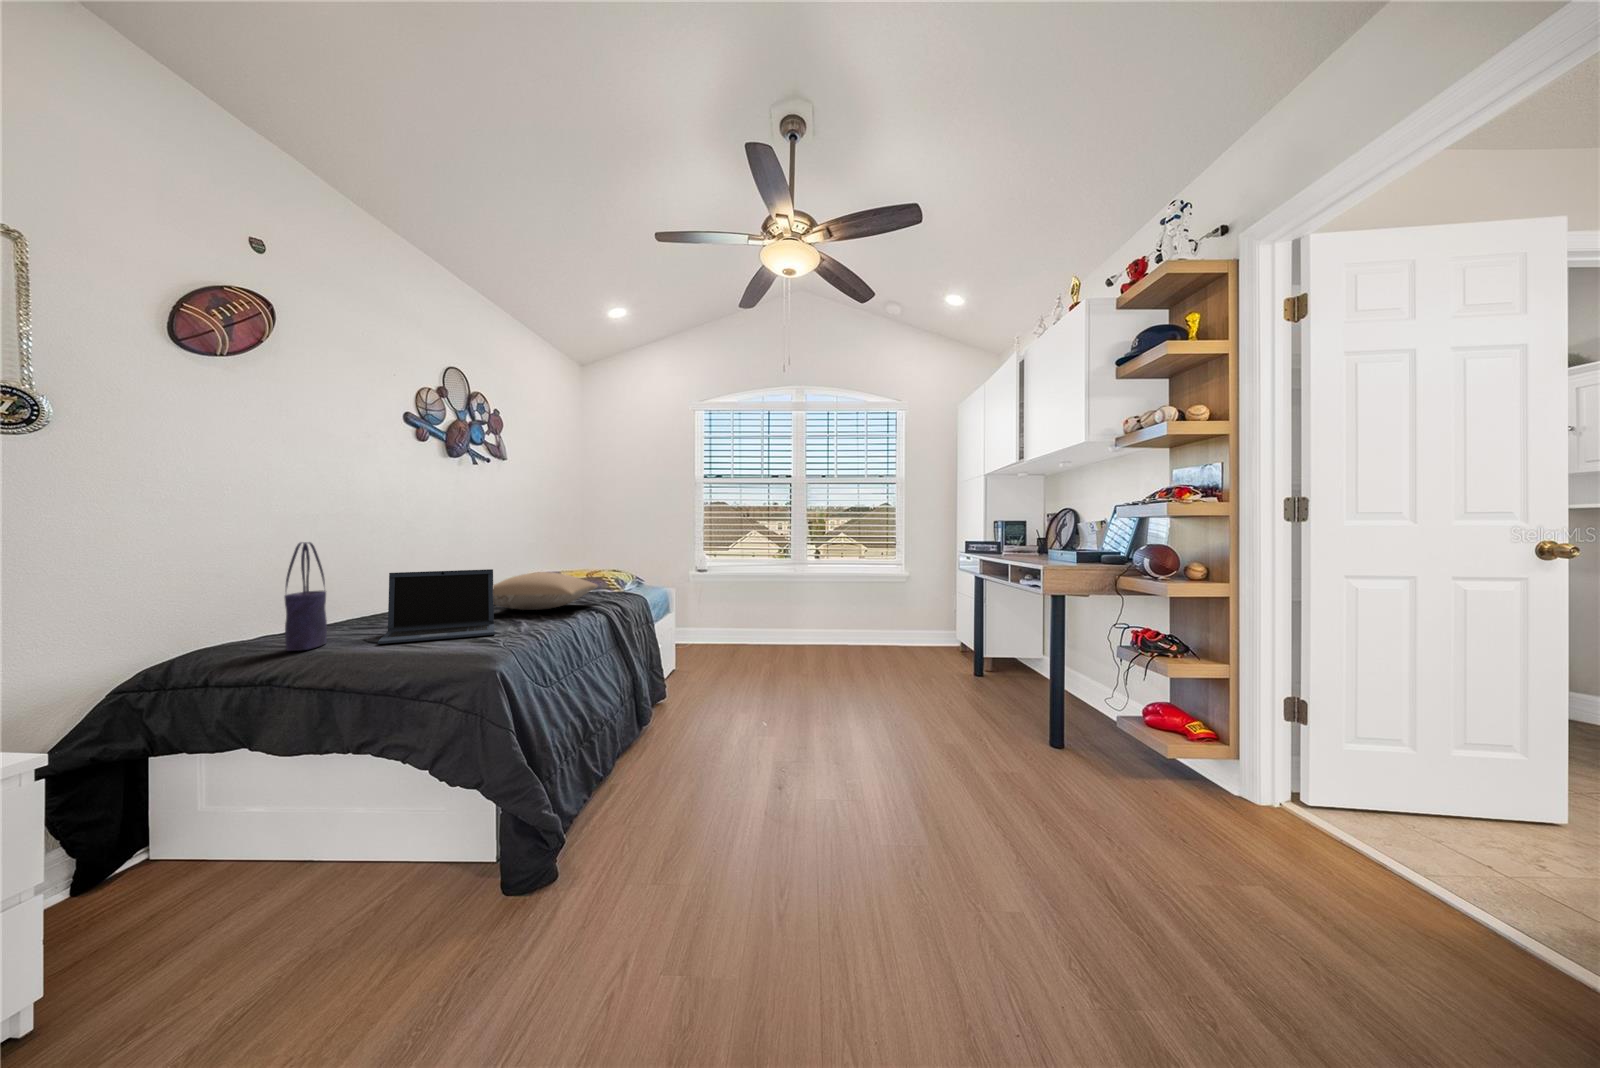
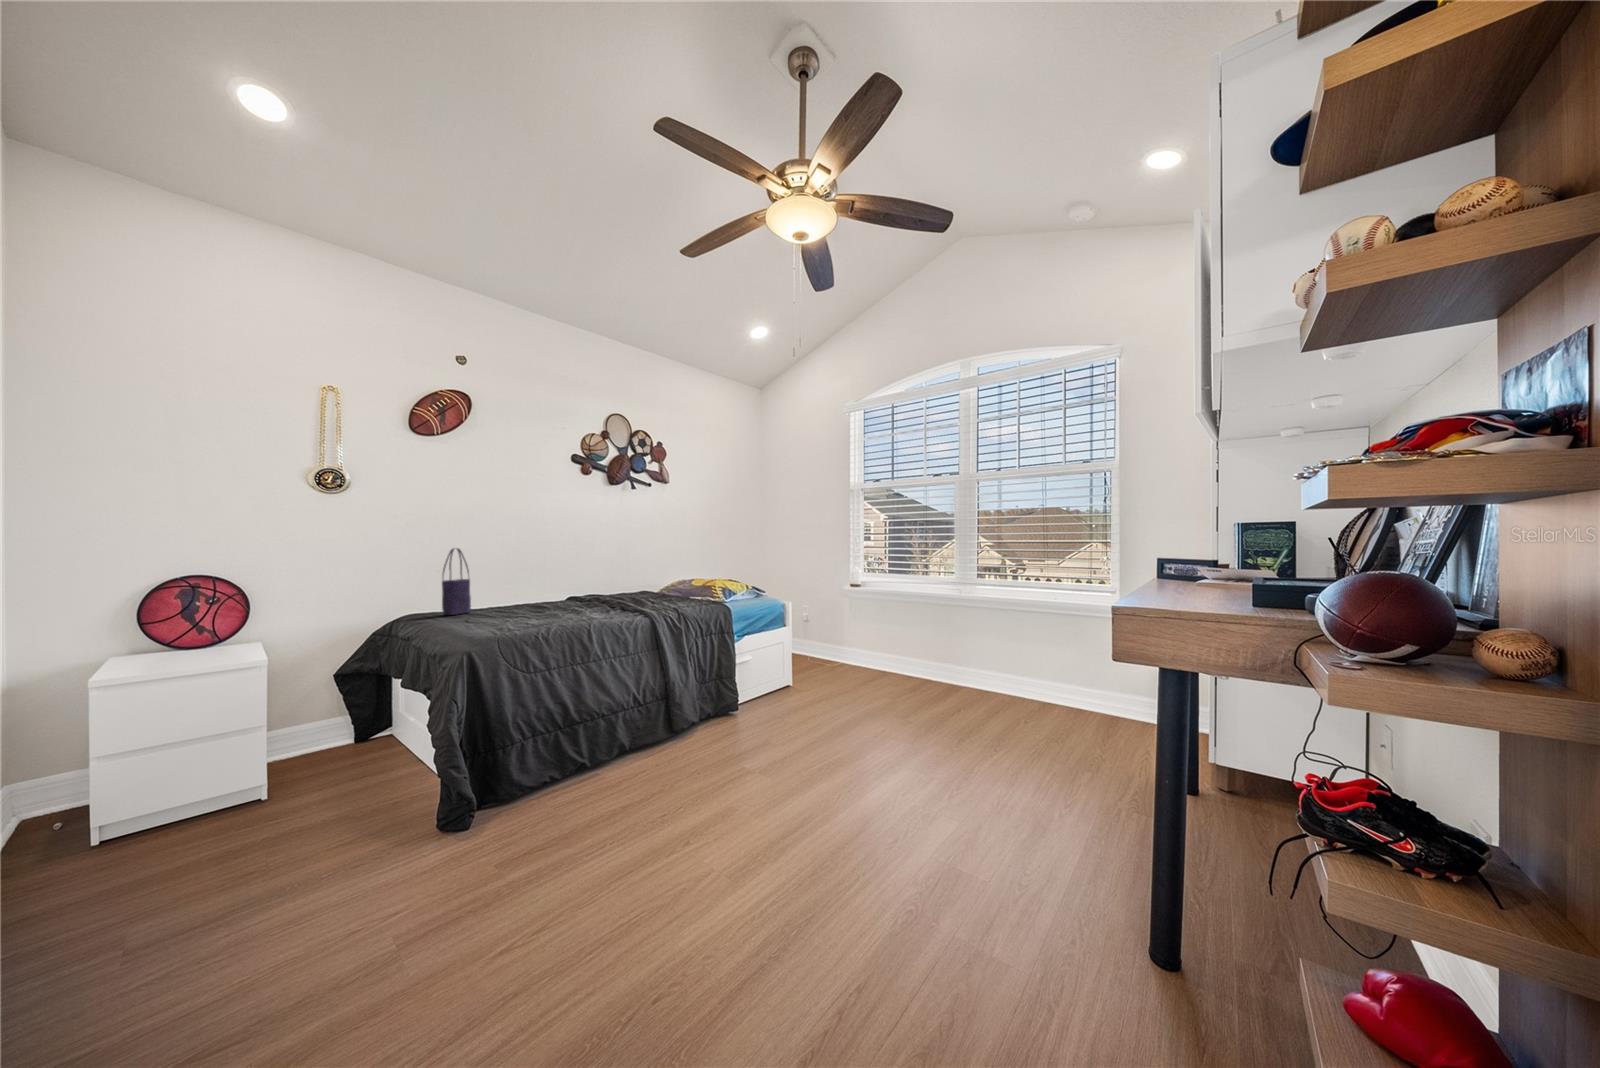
laptop: present [378,569,495,644] -> none [487,567,575,614]
pillow: present [493,572,598,610] -> none [579,571,676,599]

